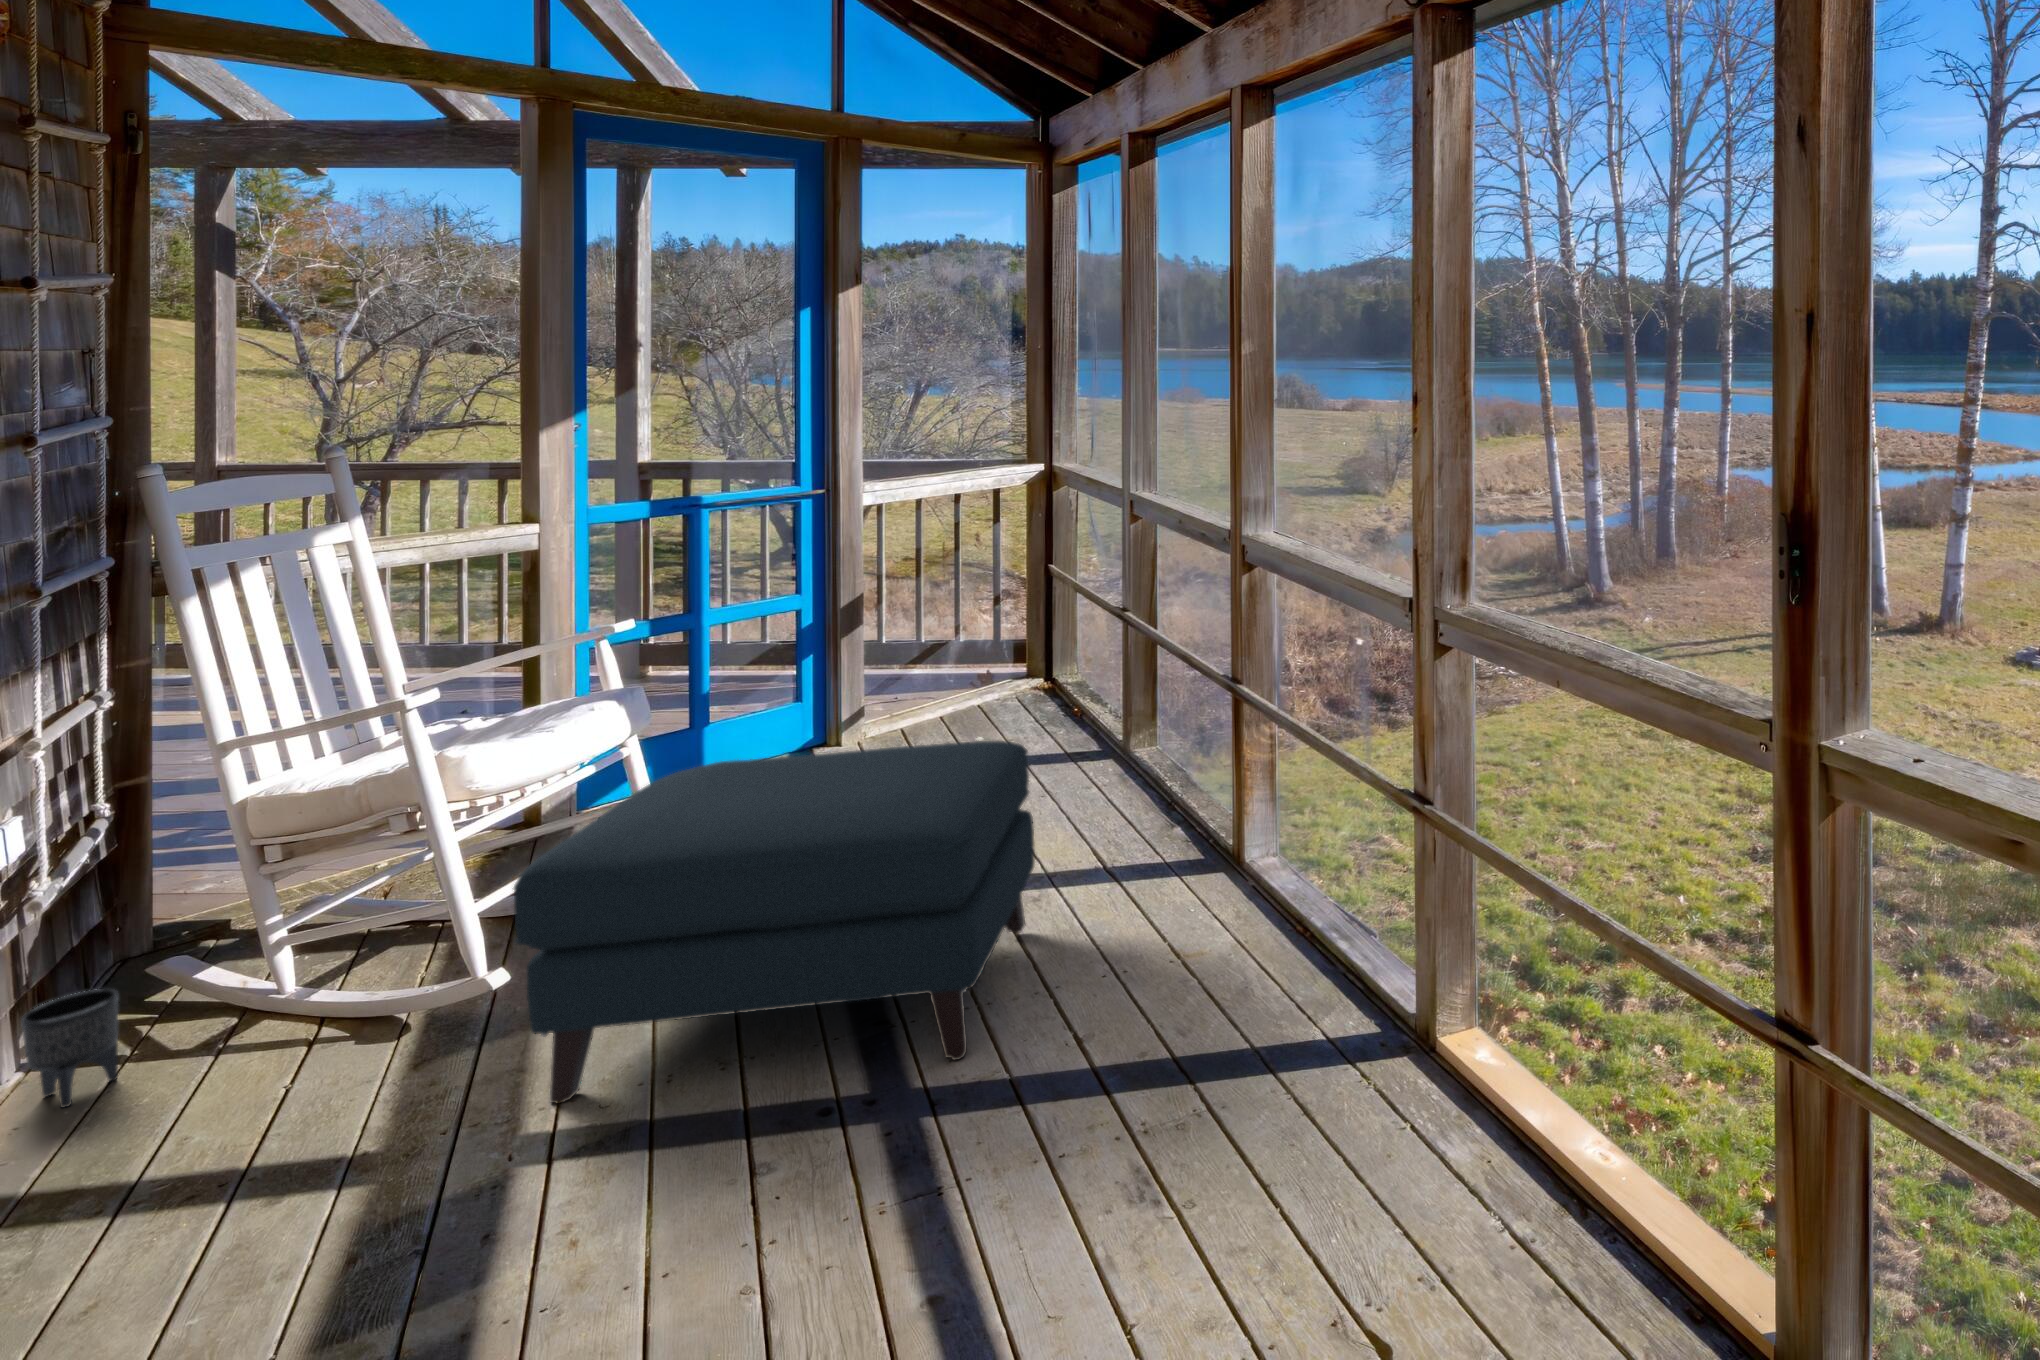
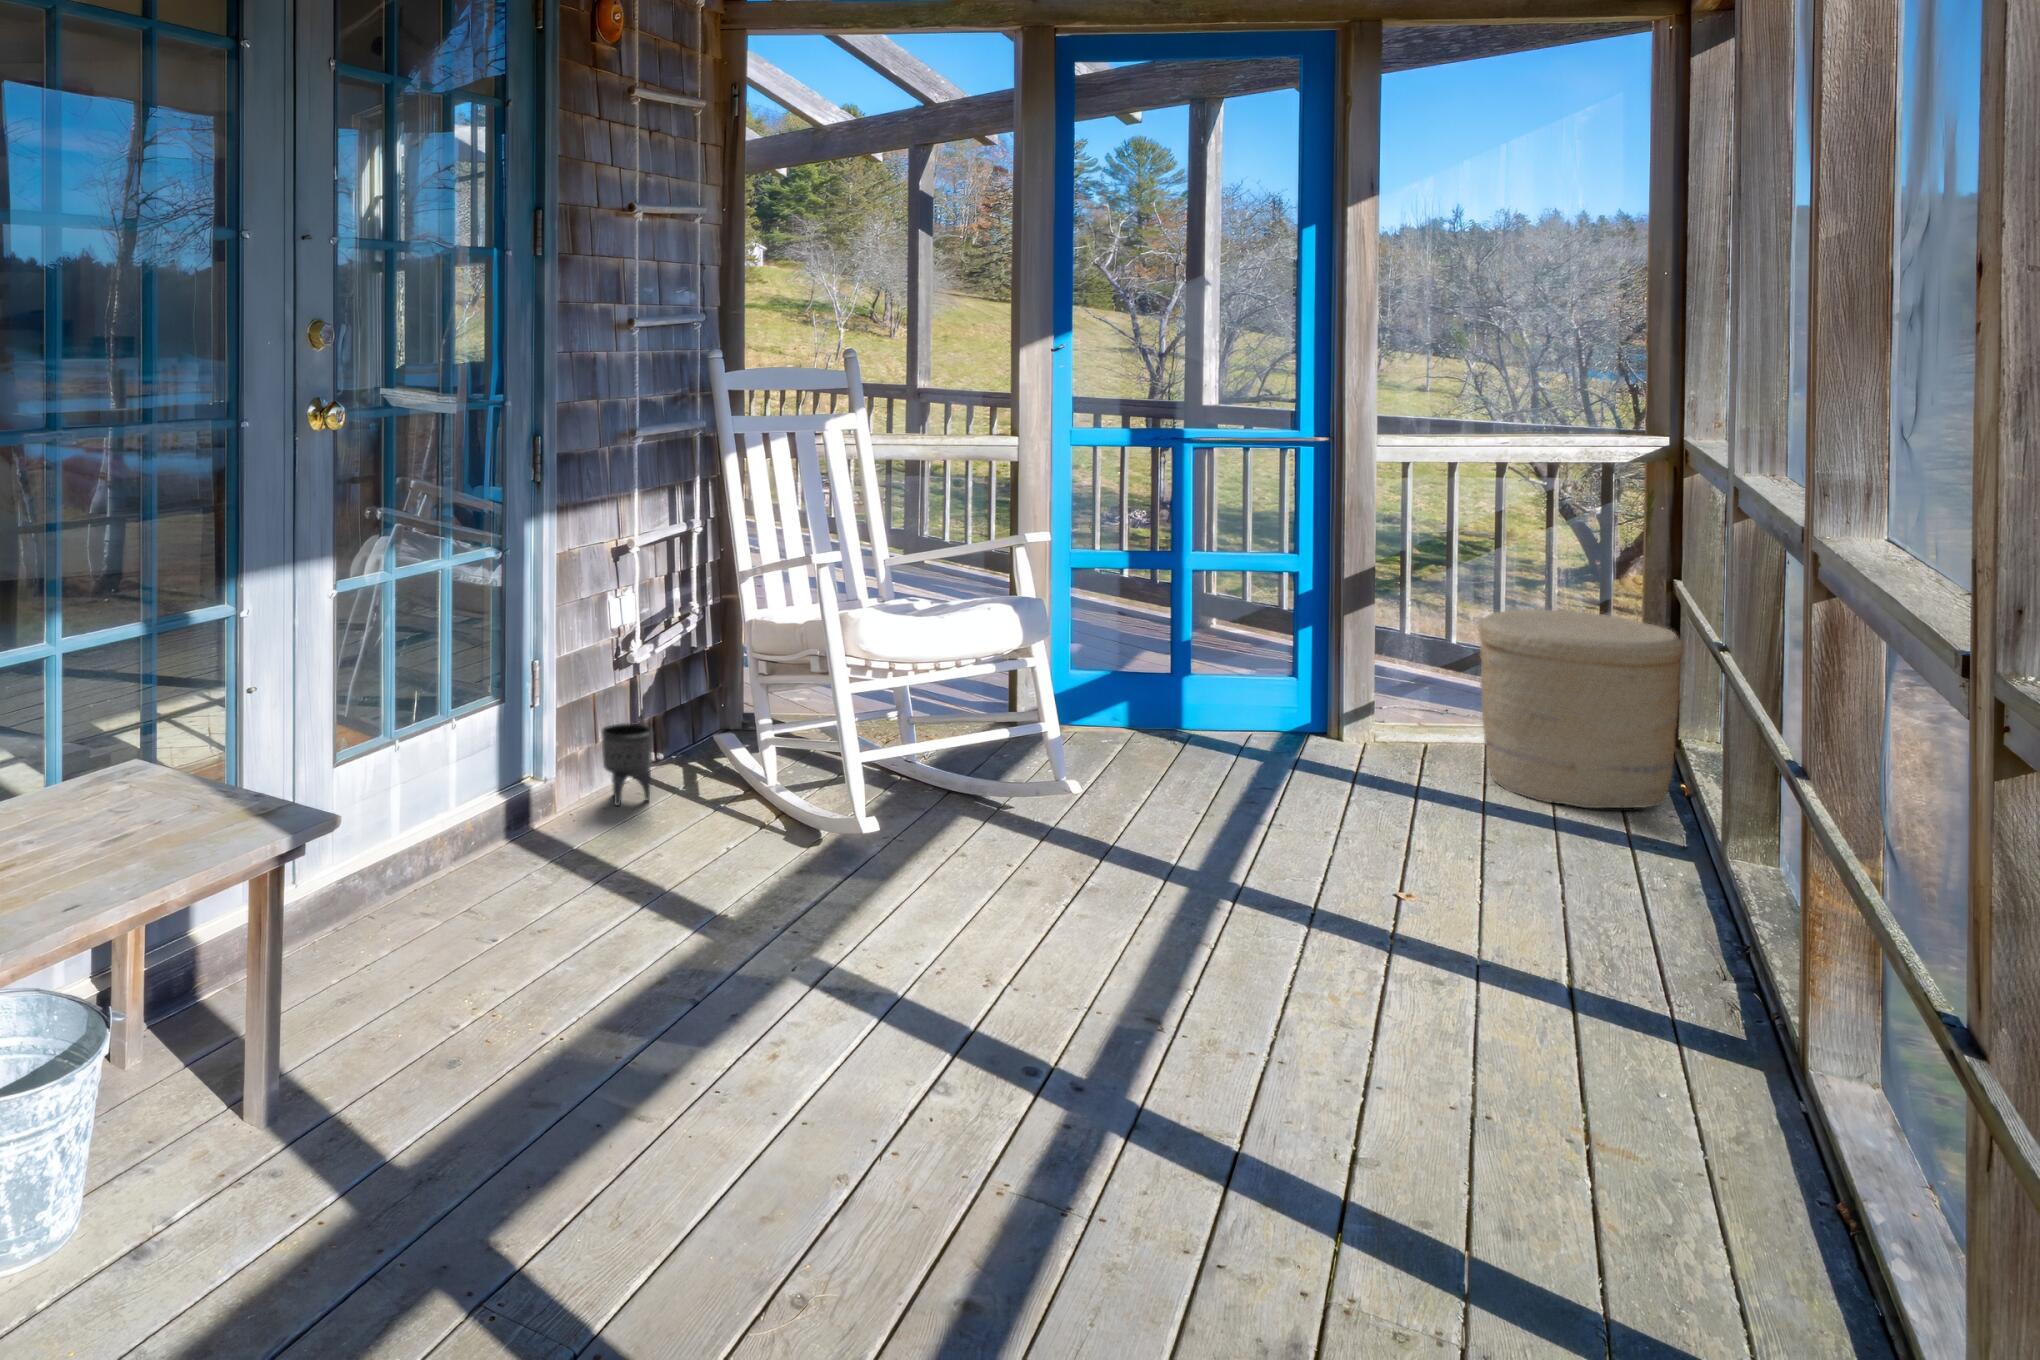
woven basket: none [942,603,1071,745] -> present [1479,610,1684,808]
ottoman: present [514,741,1035,1104] -> none [830,677,1409,1101]

